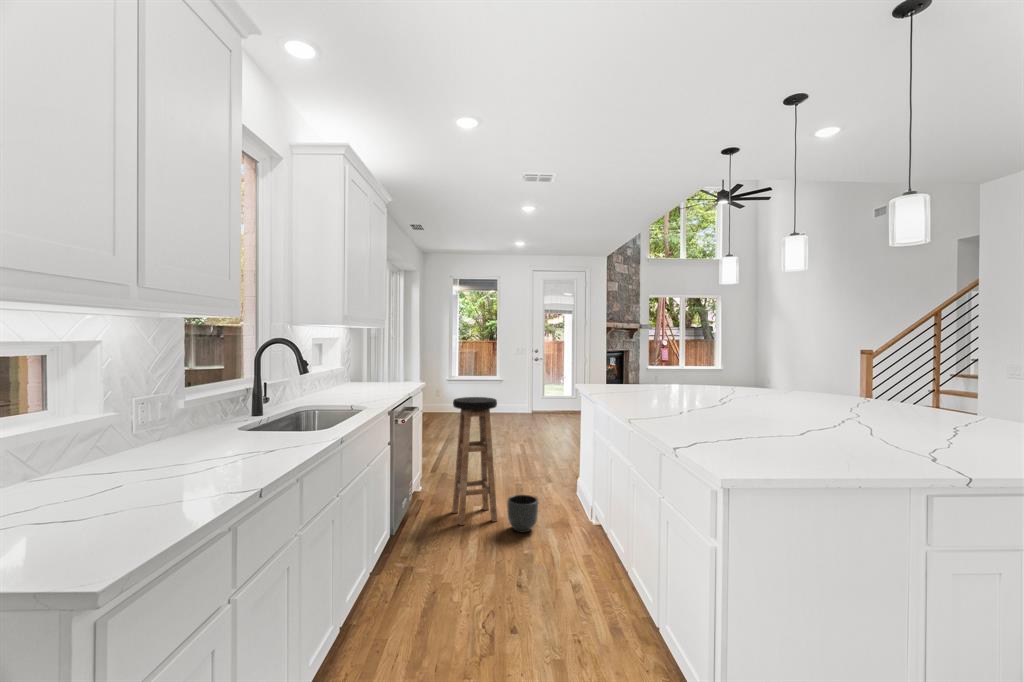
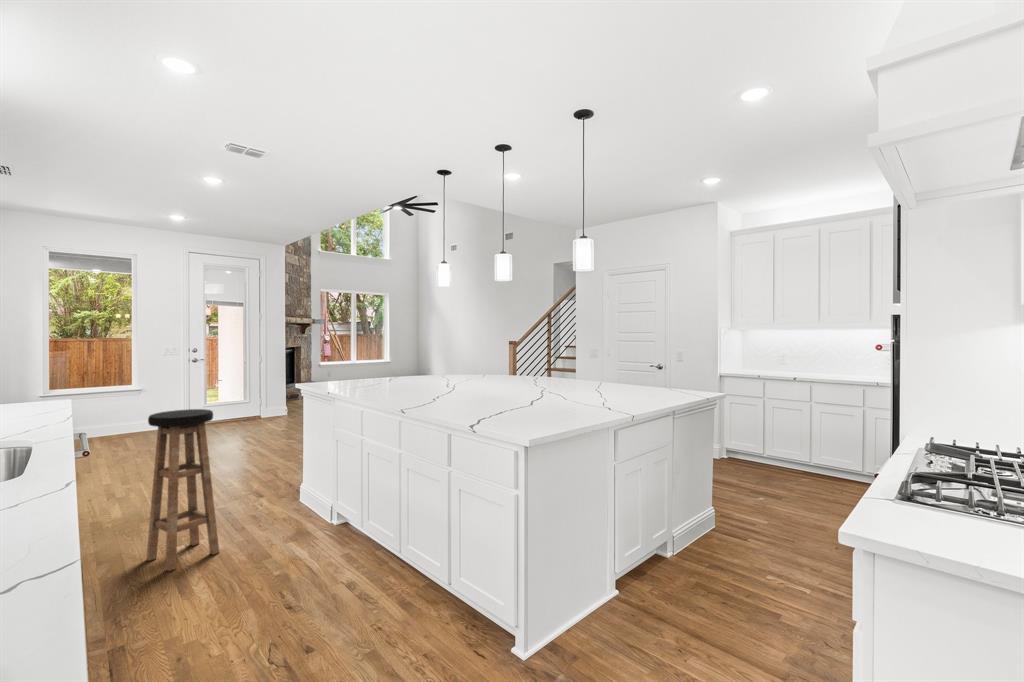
planter: present [507,495,538,532] -> none [237,513,276,556]

